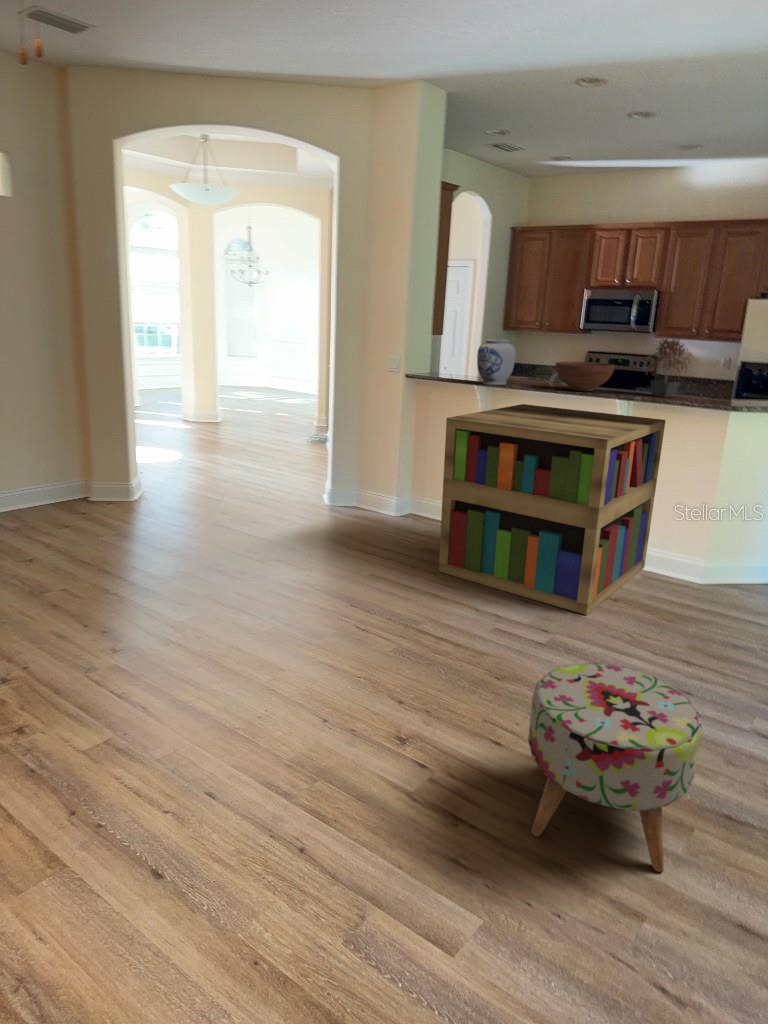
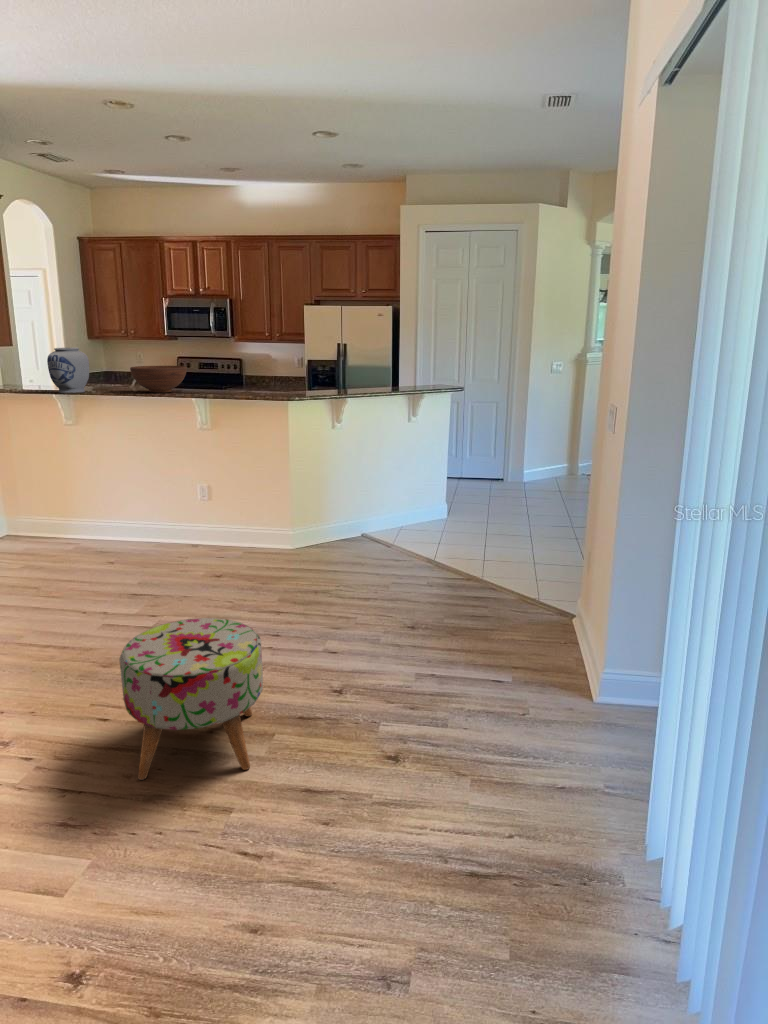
potted plant: present [646,338,690,397] -> none [211,338,254,393]
bookshelf: present [439,404,666,615] -> none [18,410,244,595]

